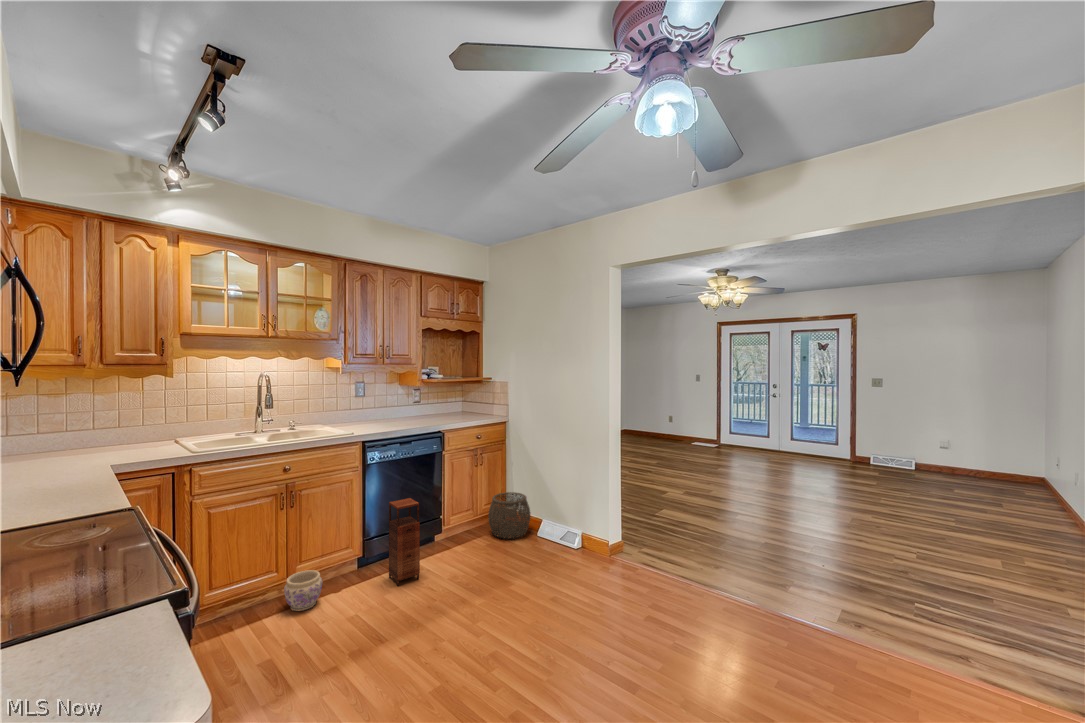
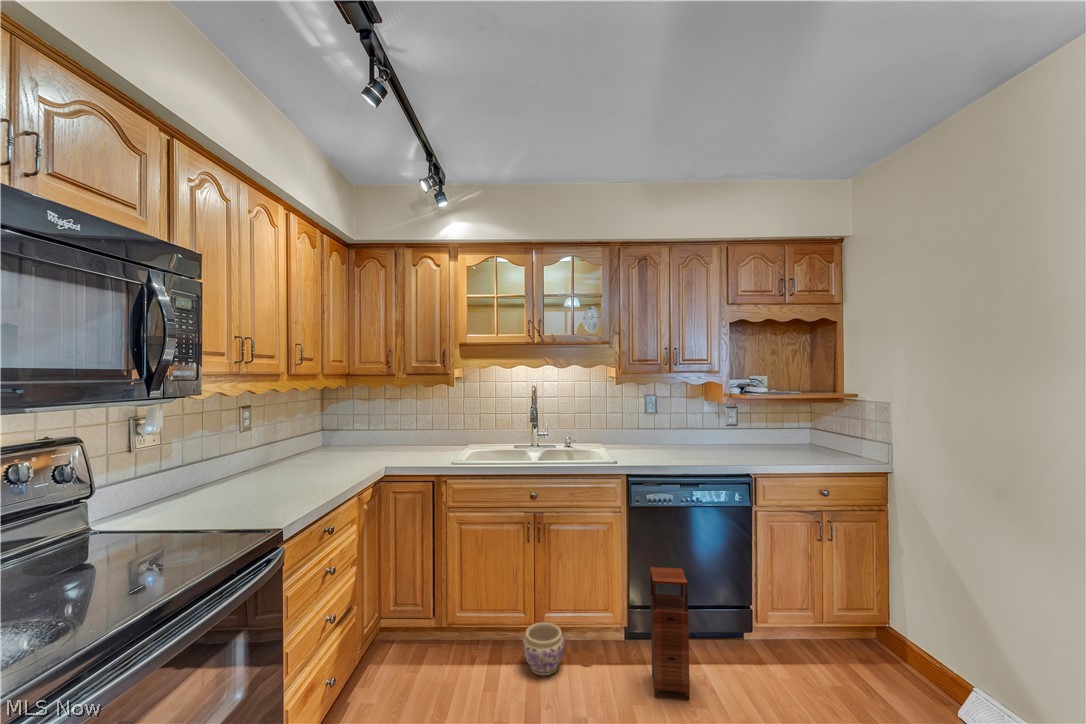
woven basket: present [488,492,531,539] -> none [839,597,936,698]

